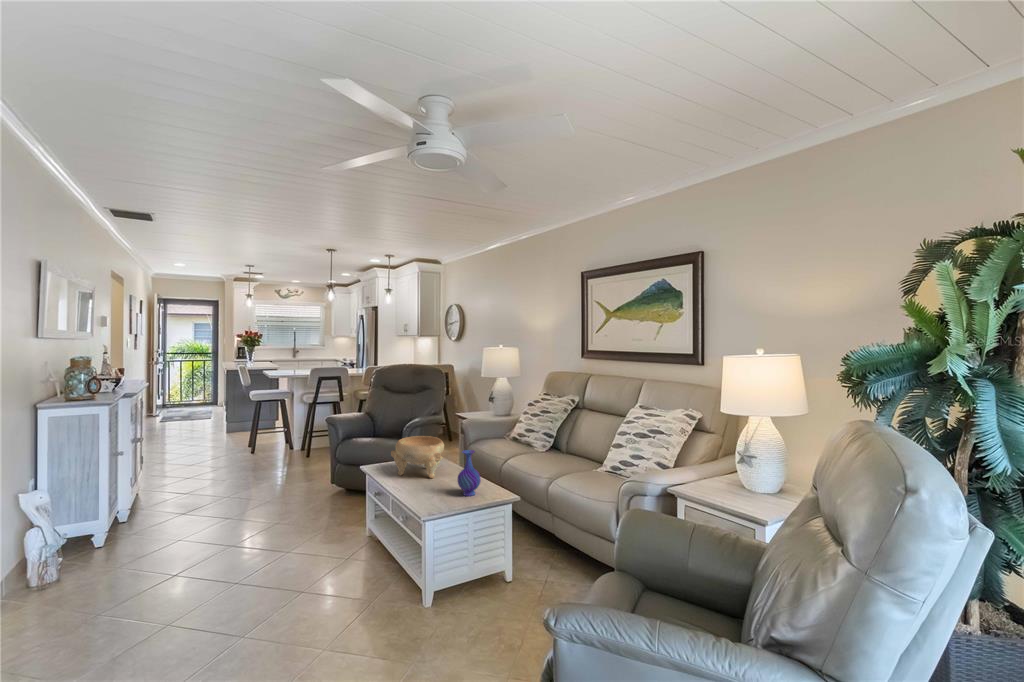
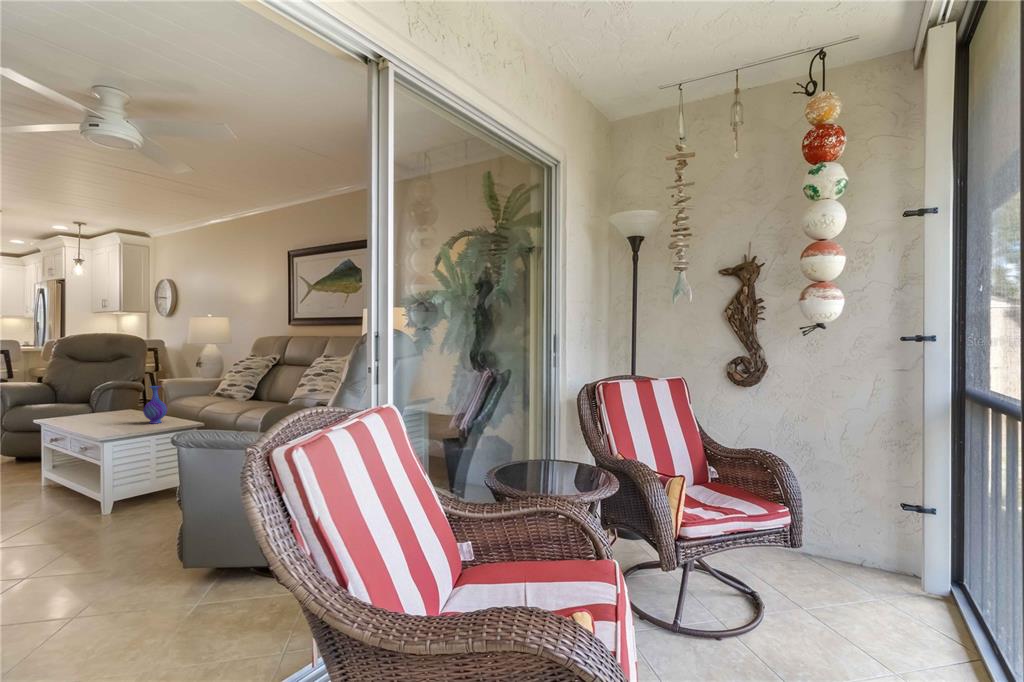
decorative bowl: present [391,436,444,478] -> none [72,385,134,419]

